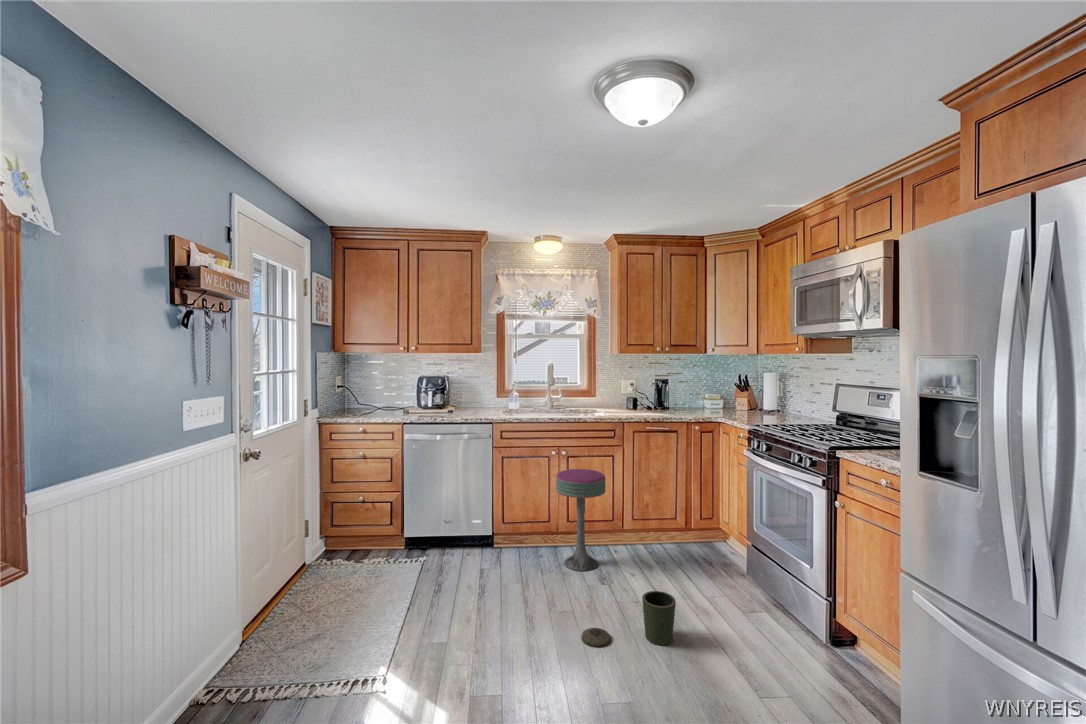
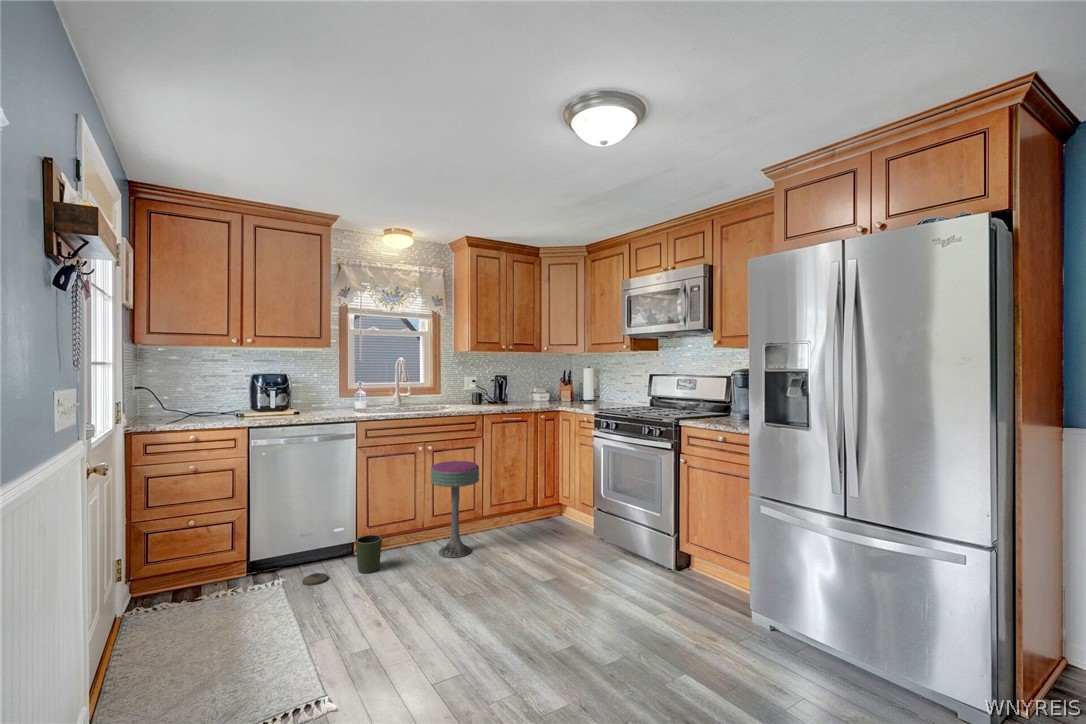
trash can: present [582,591,676,647] -> present [302,535,382,585]

